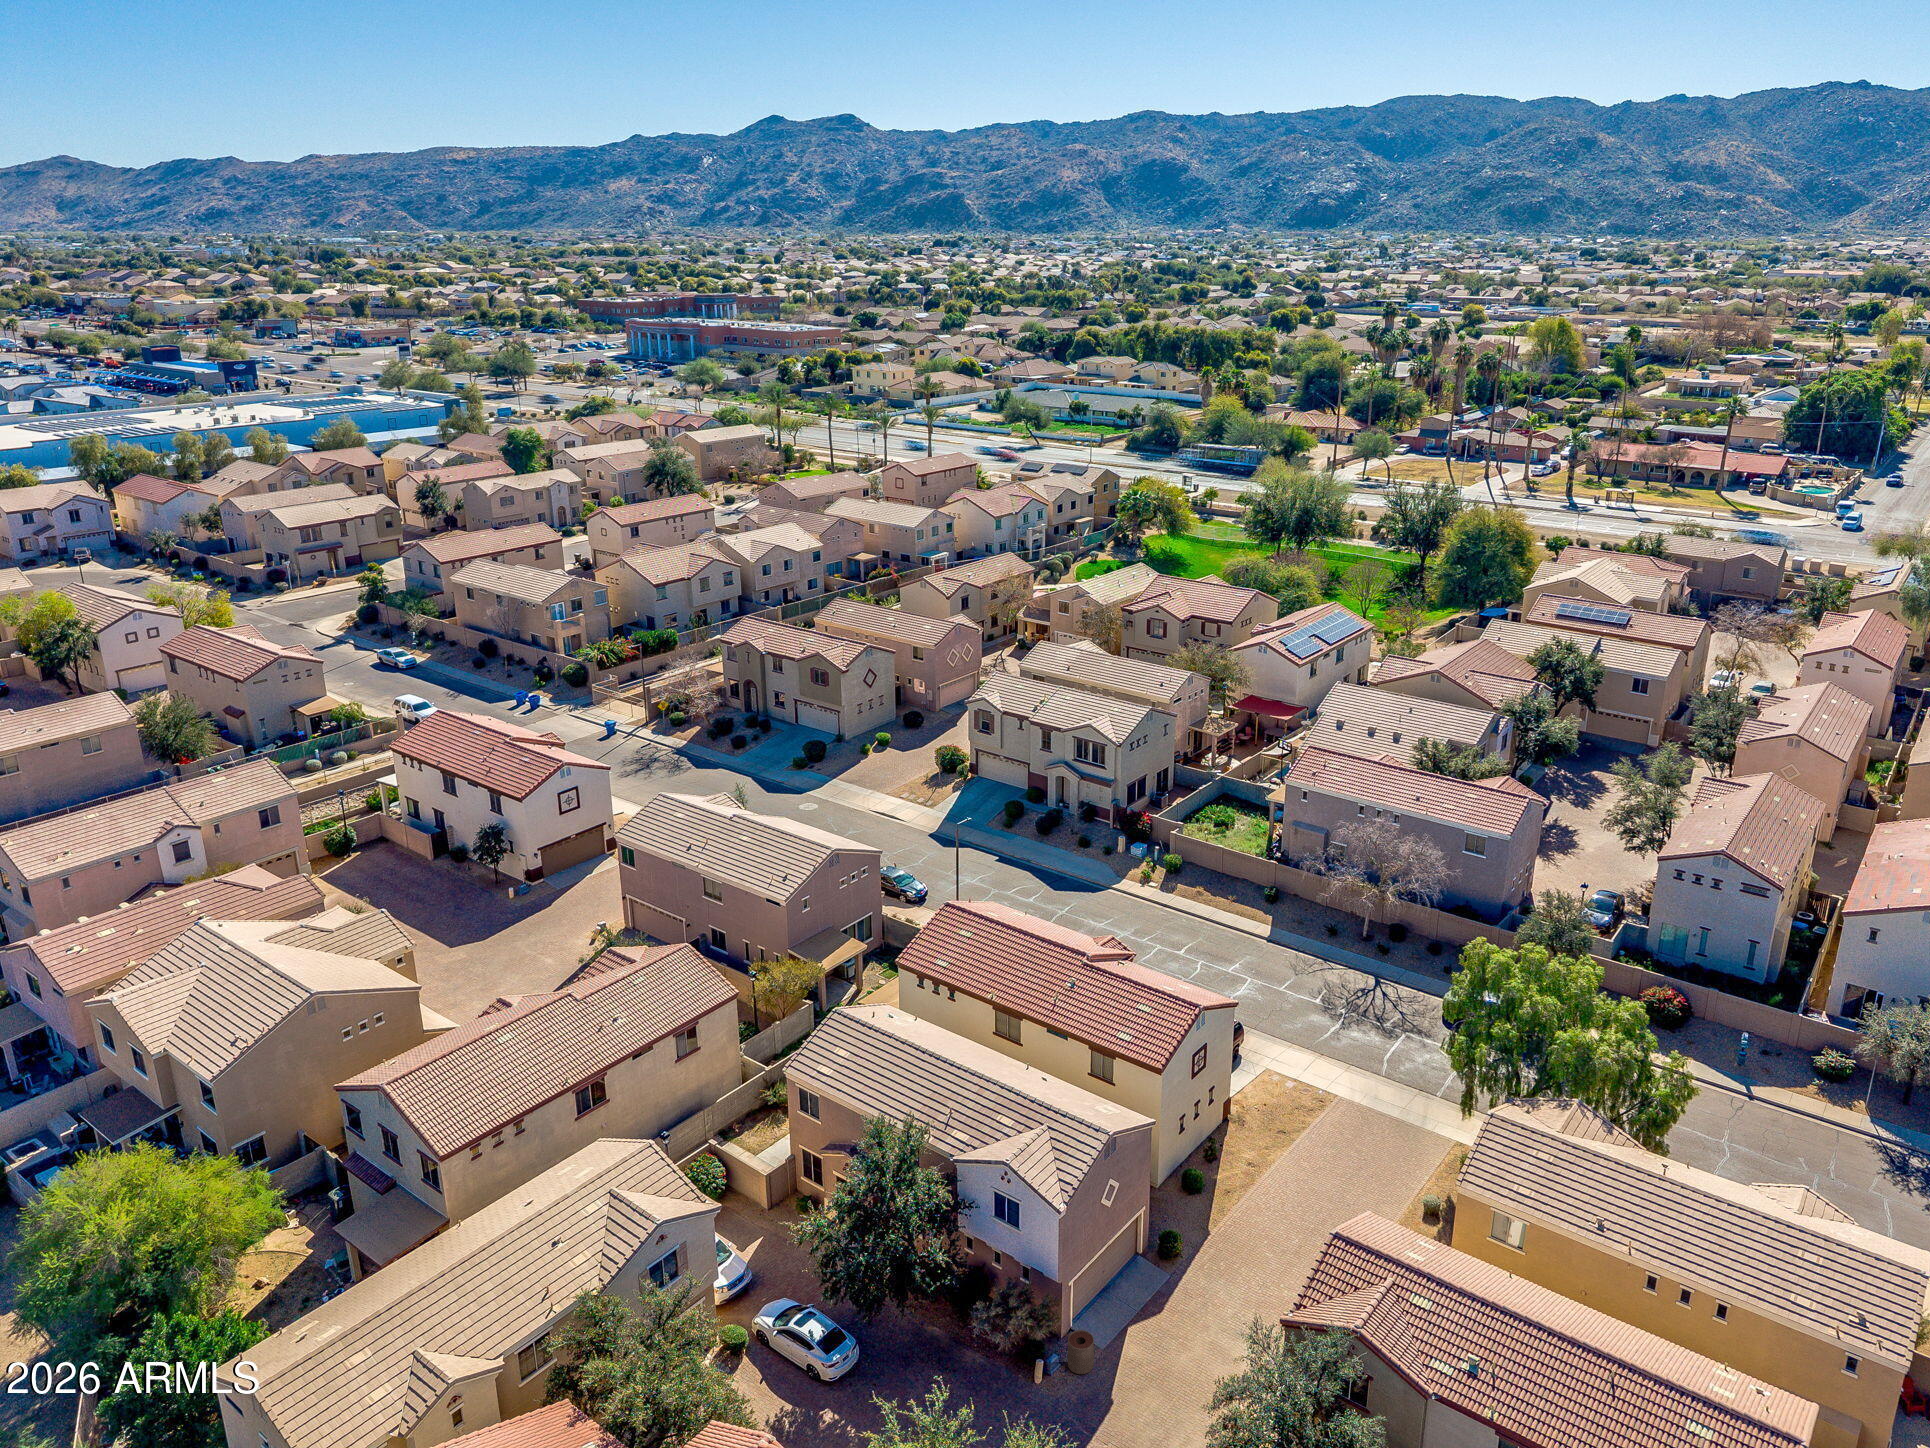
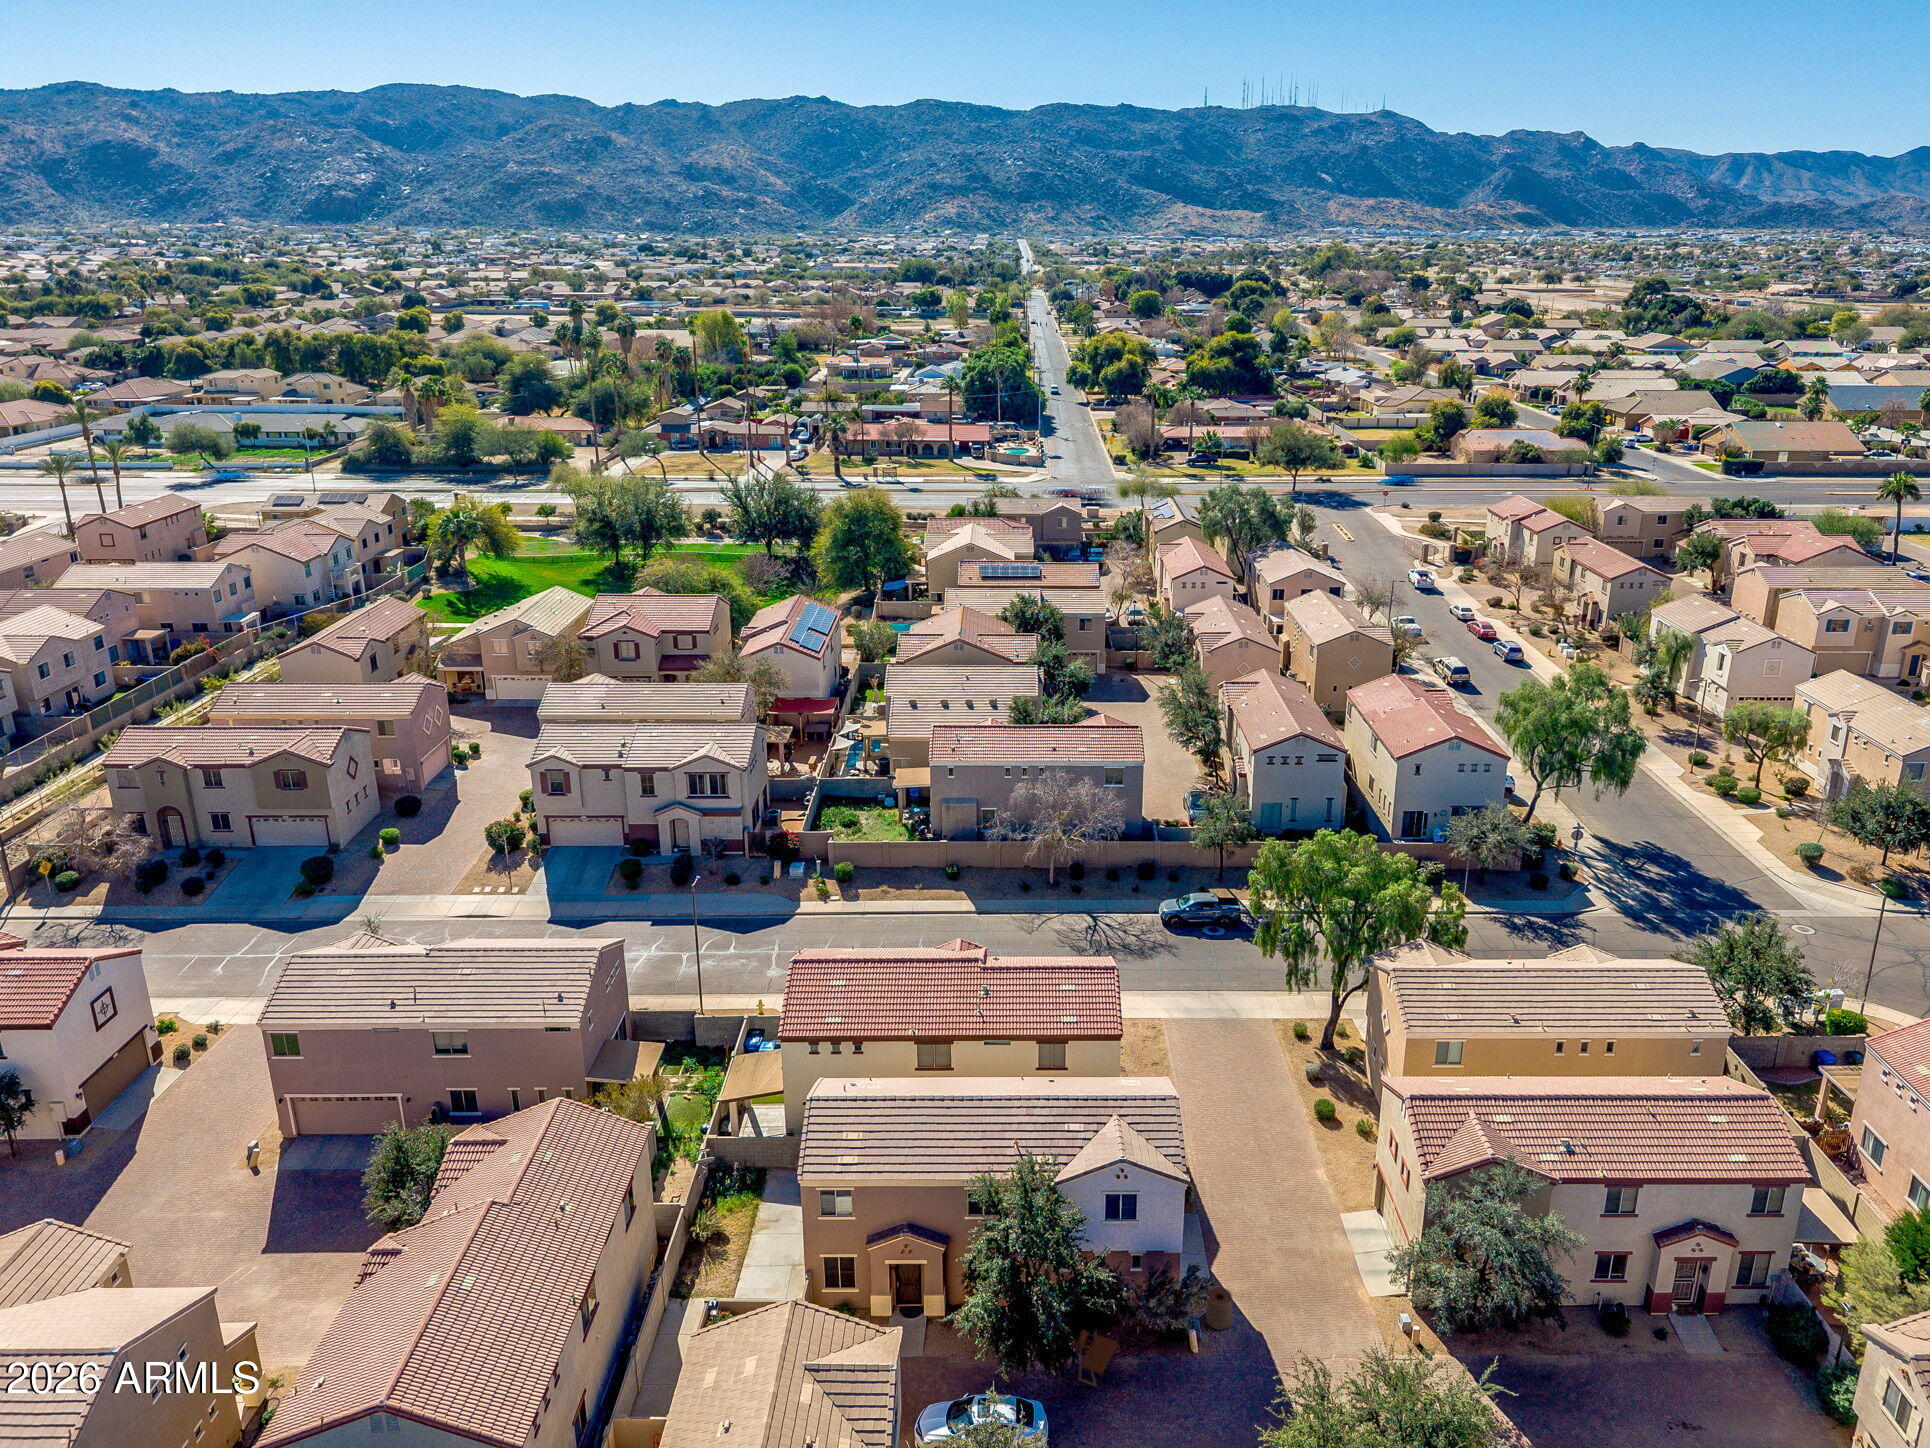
bench: none [917,1293,965,1355] -> present [1078,1330,1118,1386]

